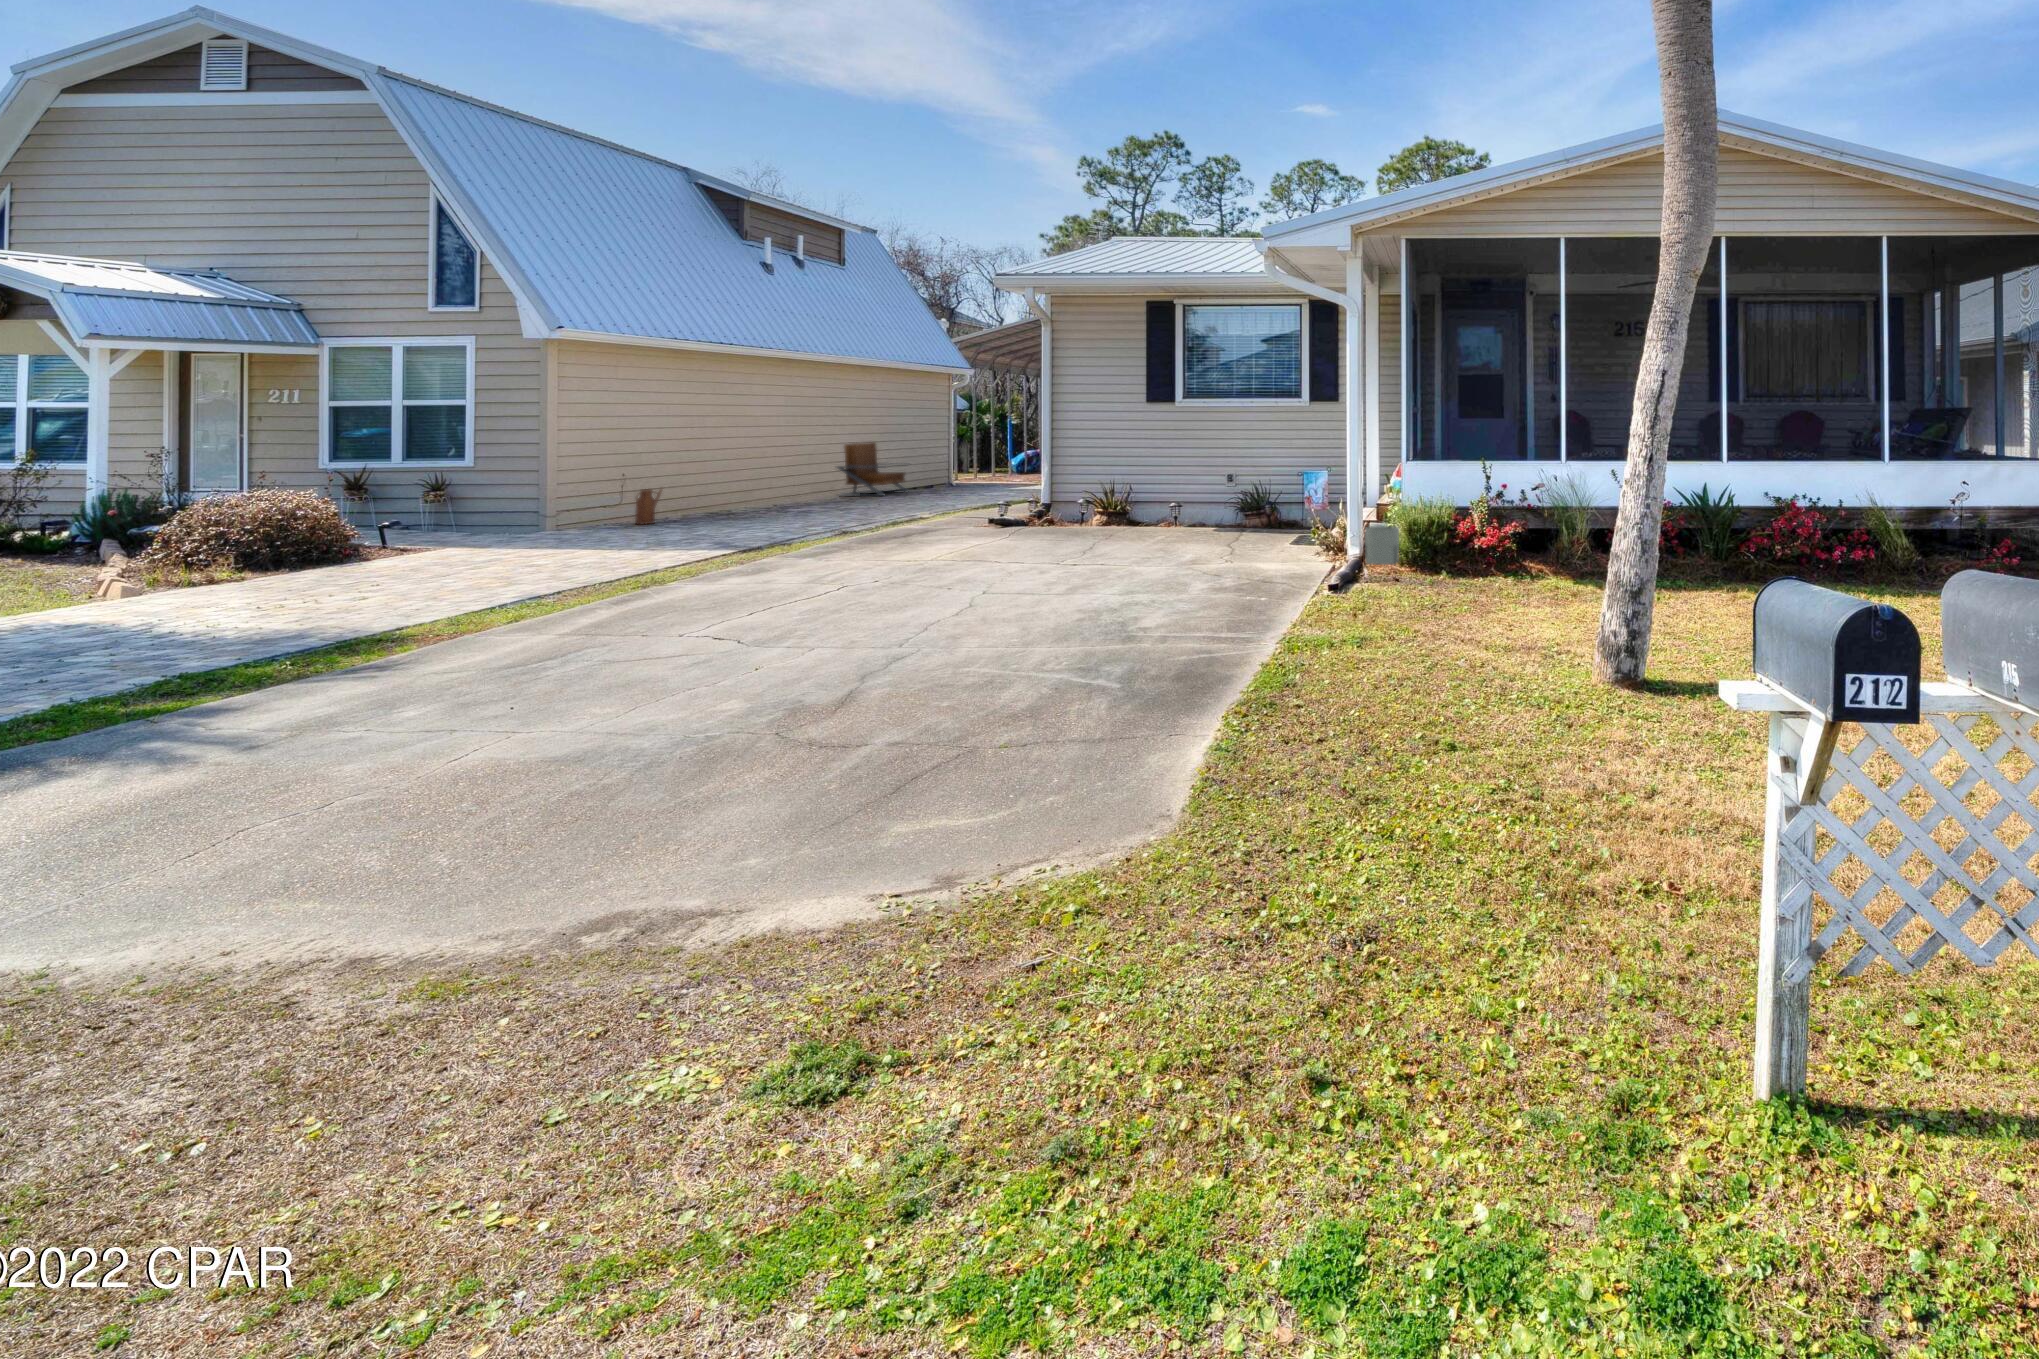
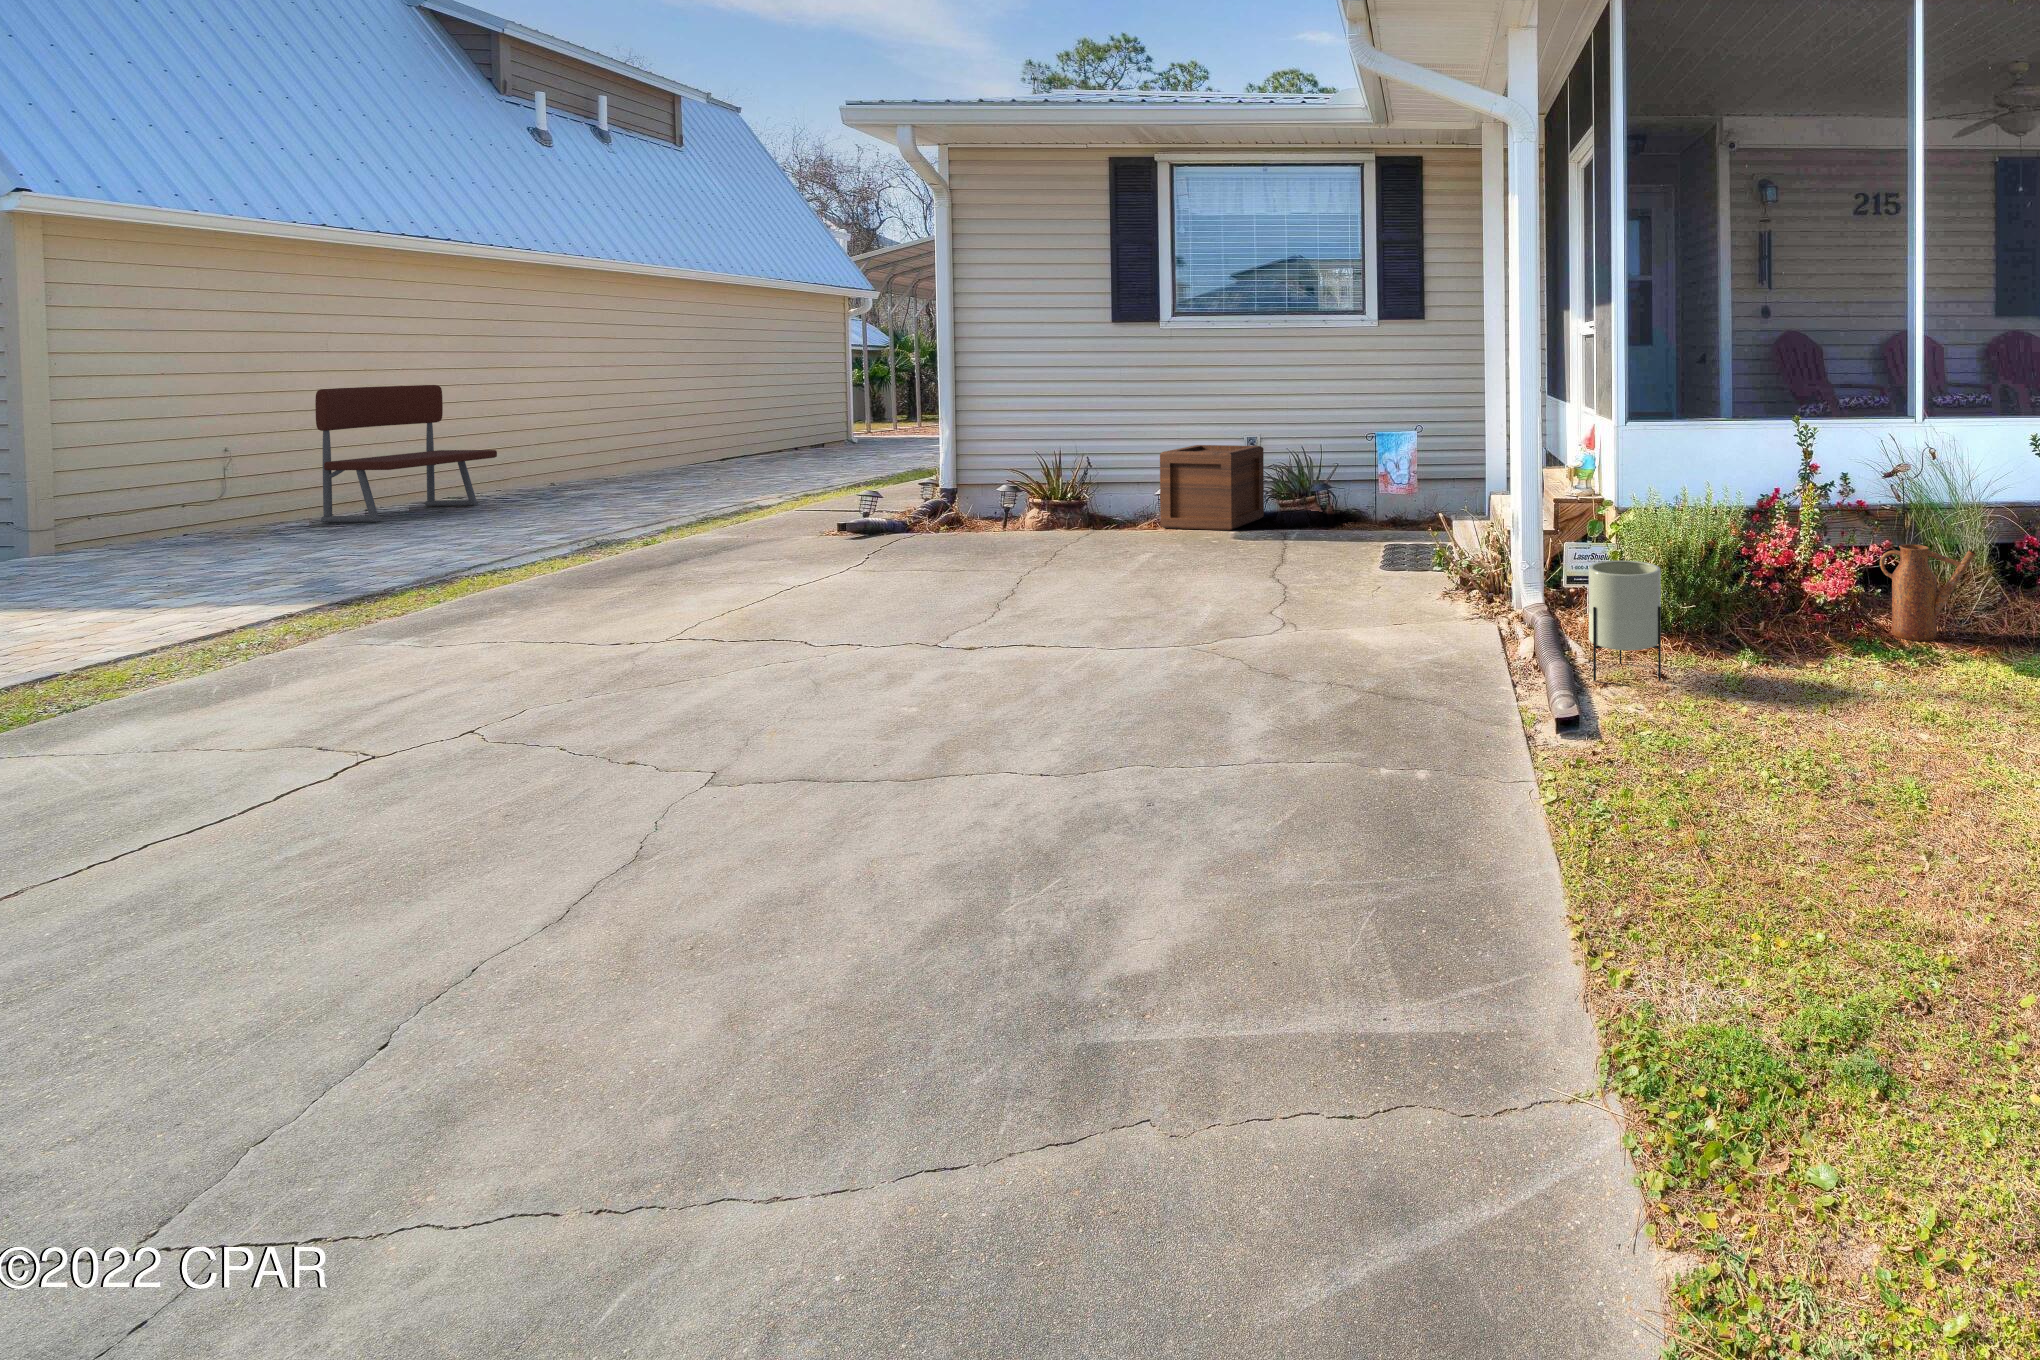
bench: none [675,435,764,519] -> present [315,385,497,522]
lounge chair: present [837,442,908,496] -> none [656,390,776,468]
wooden crate: none [1174,479,1240,531] -> present [1160,445,1264,530]
watering can: present [635,489,662,525] -> present [1880,544,1975,641]

